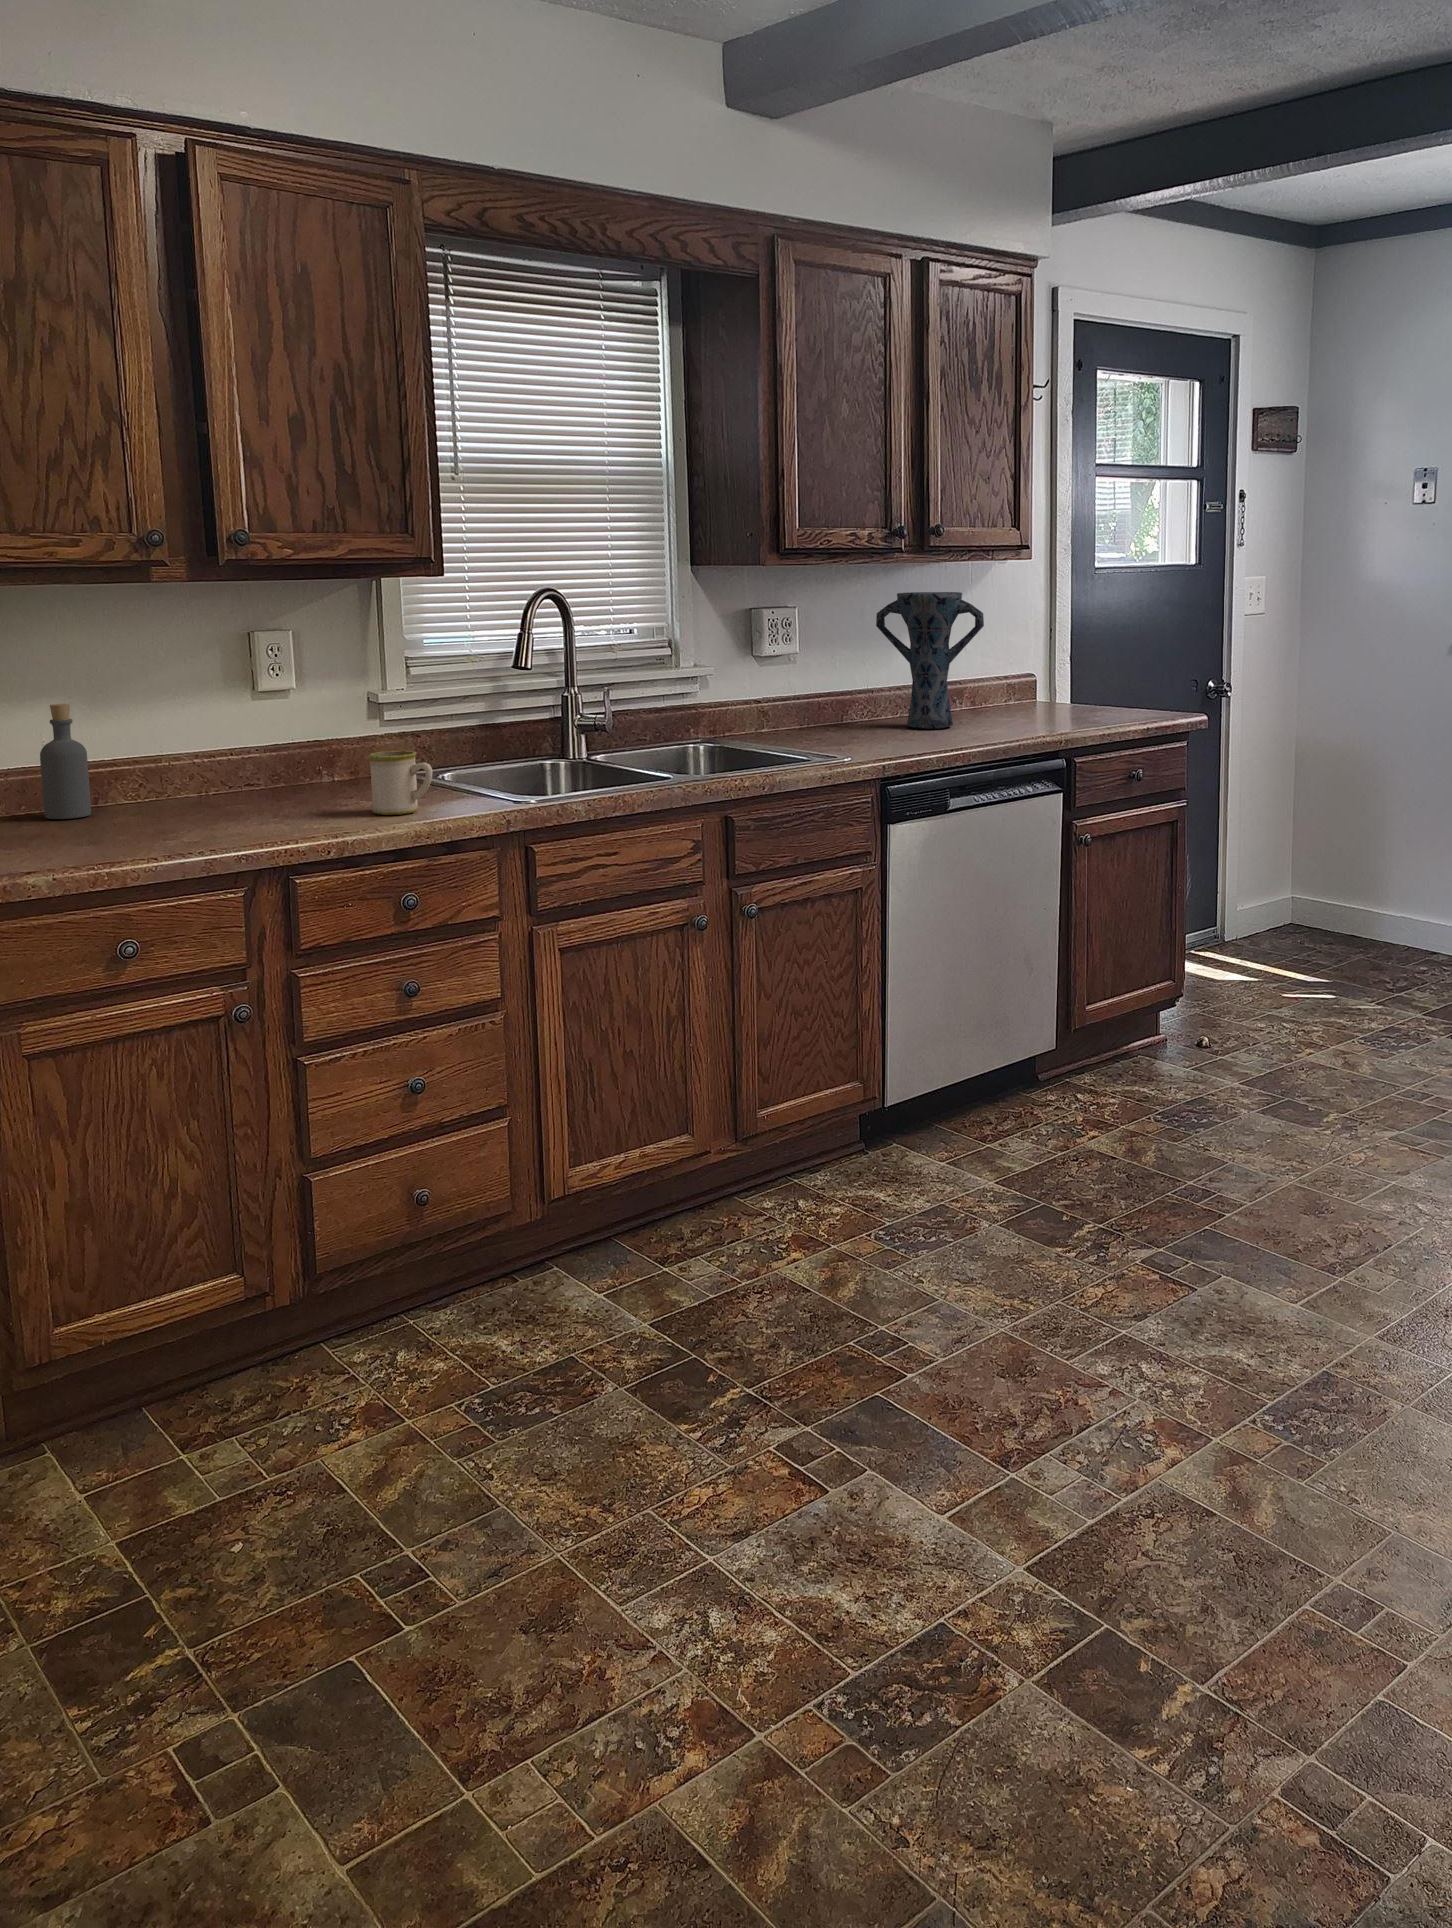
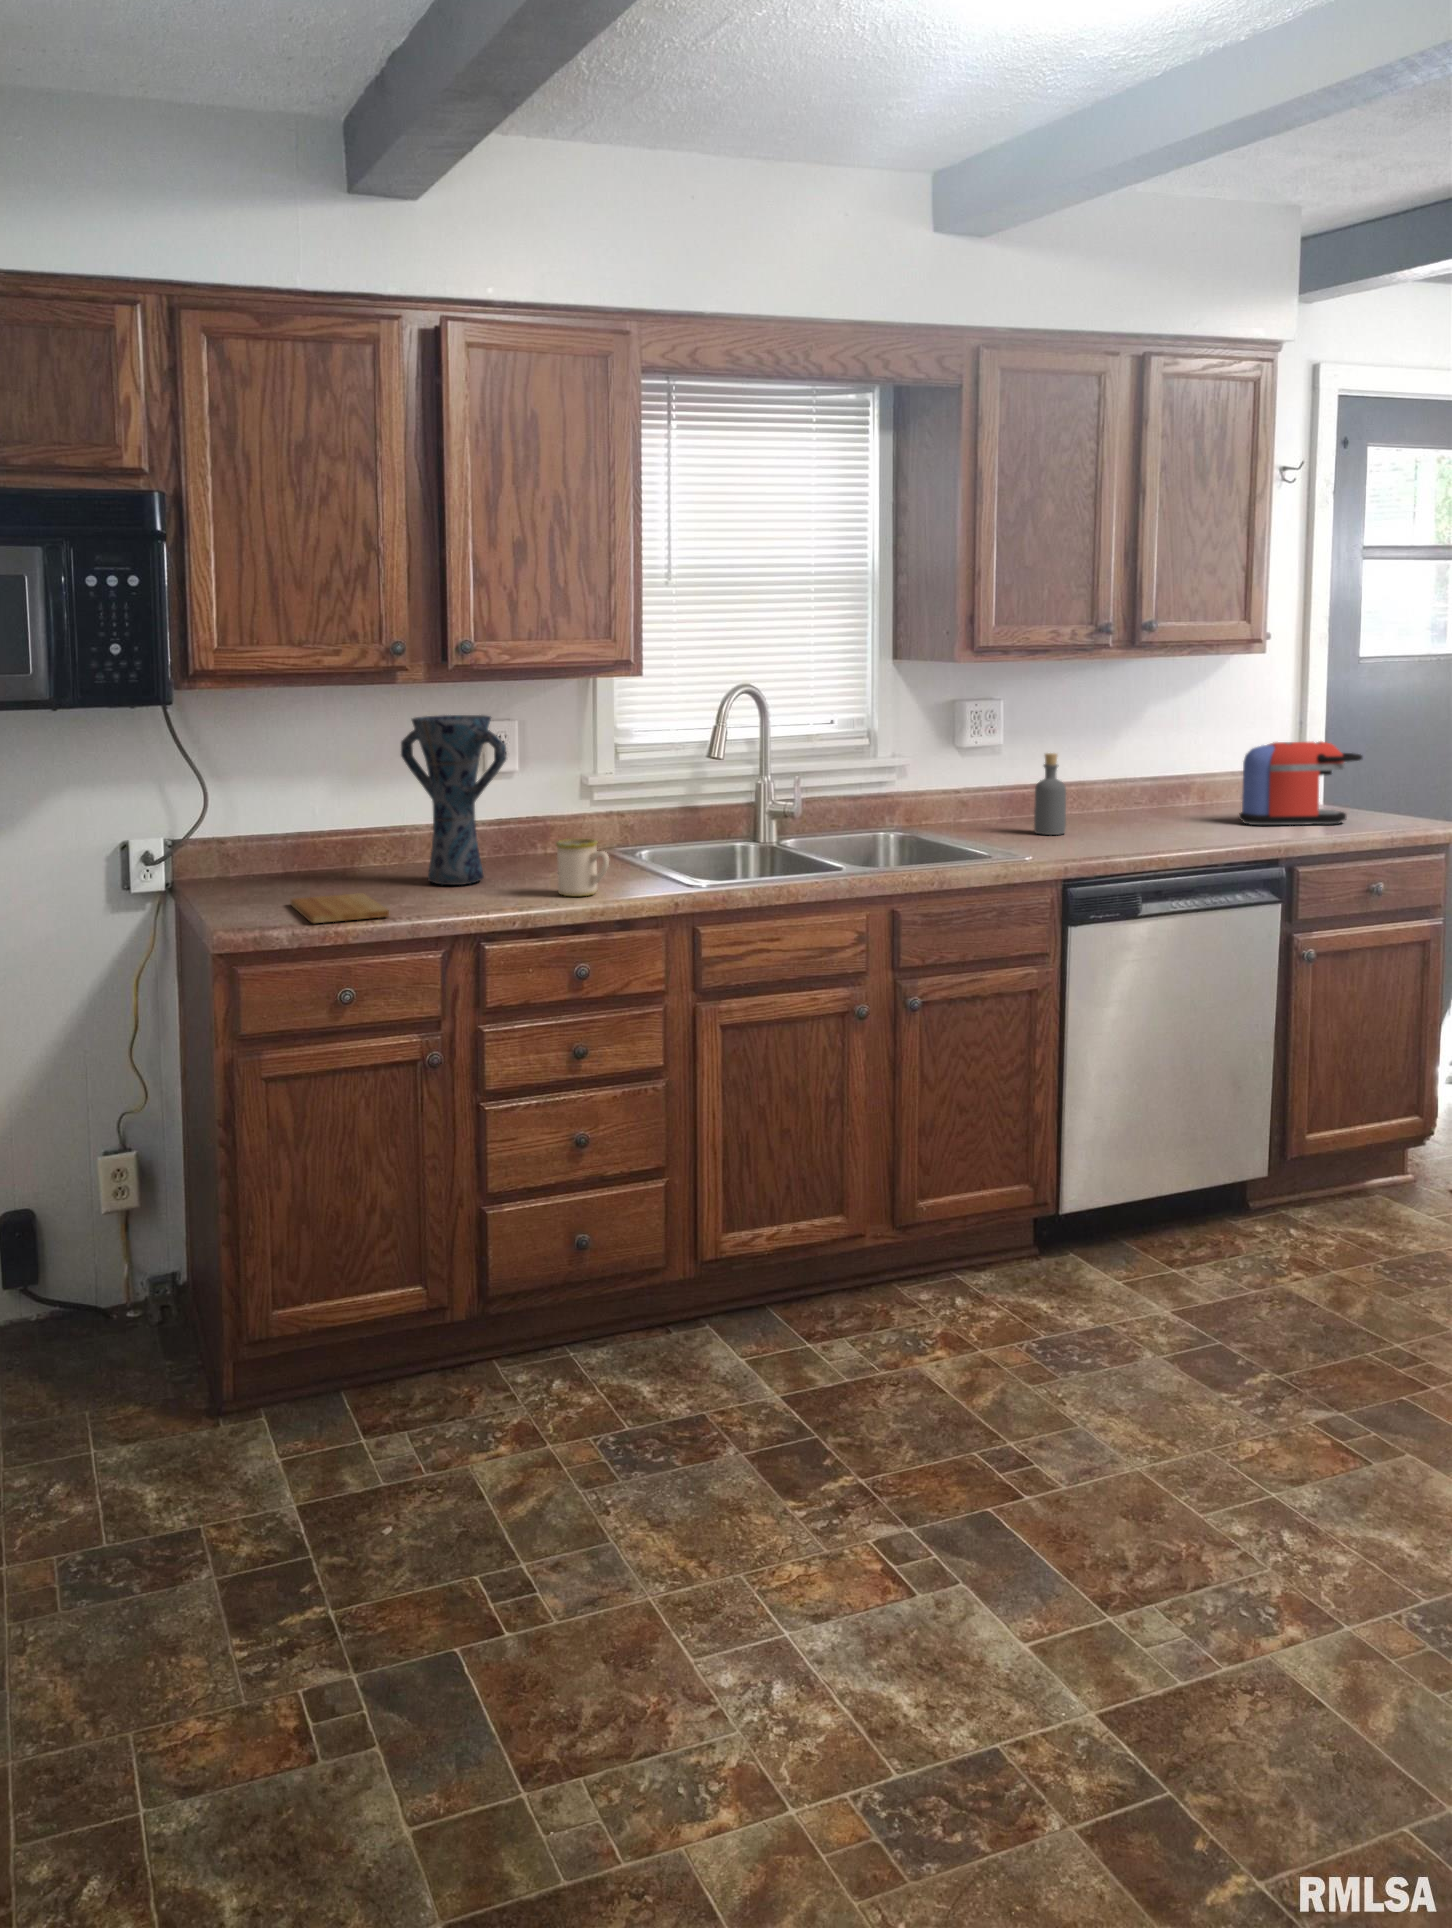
vase: present [876,592,984,729] -> present [401,715,507,885]
coffee maker: none [1018,642,1121,722] -> present [1239,741,1362,825]
bottle: present [40,704,91,819] -> present [1034,753,1066,835]
cutting board: none [40,824,179,859] -> present [291,893,389,923]

